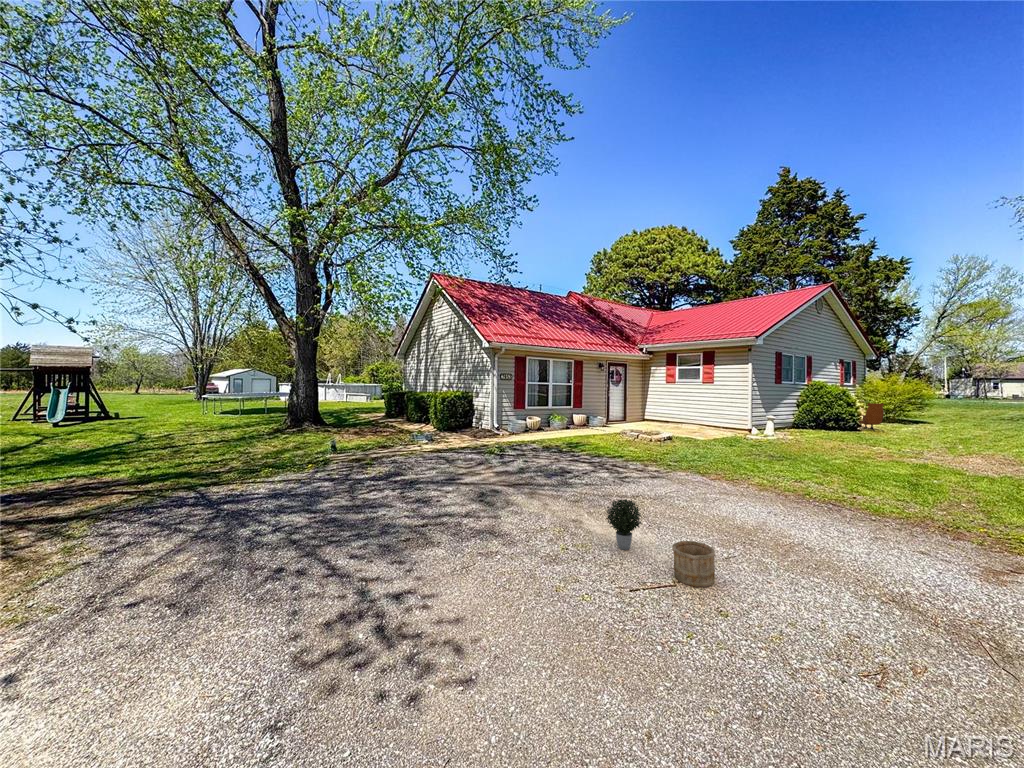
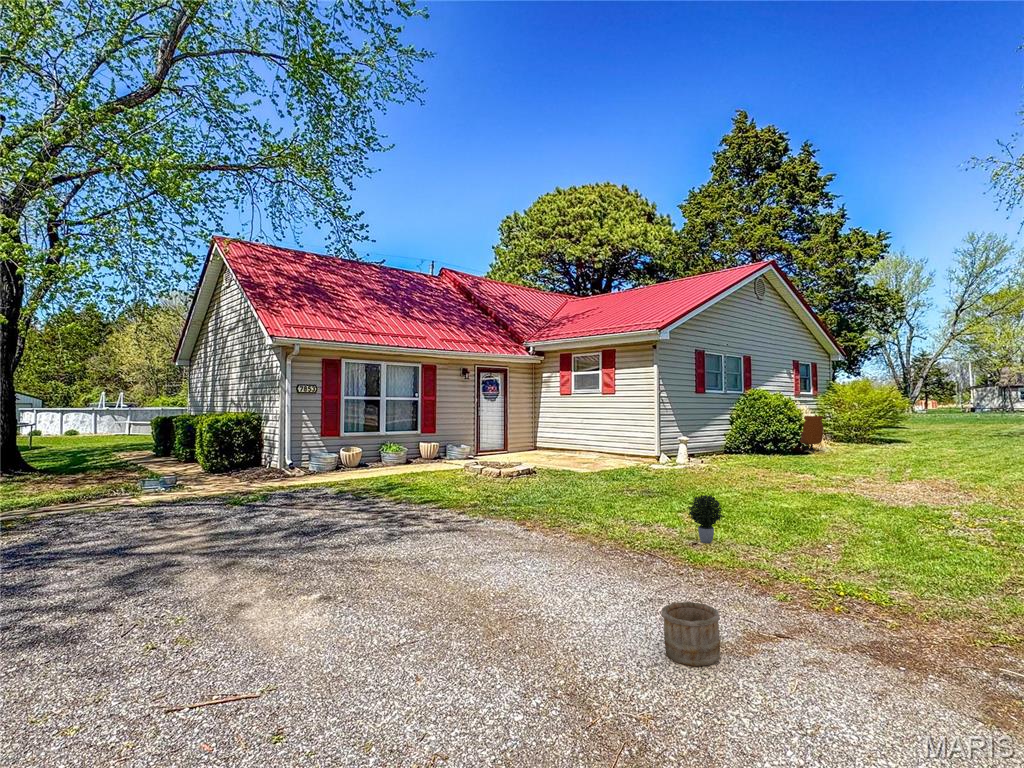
potted plant: present [607,499,642,550] -> present [688,495,723,543]
wooden bucket: present [672,541,715,587] -> present [662,602,720,666]

